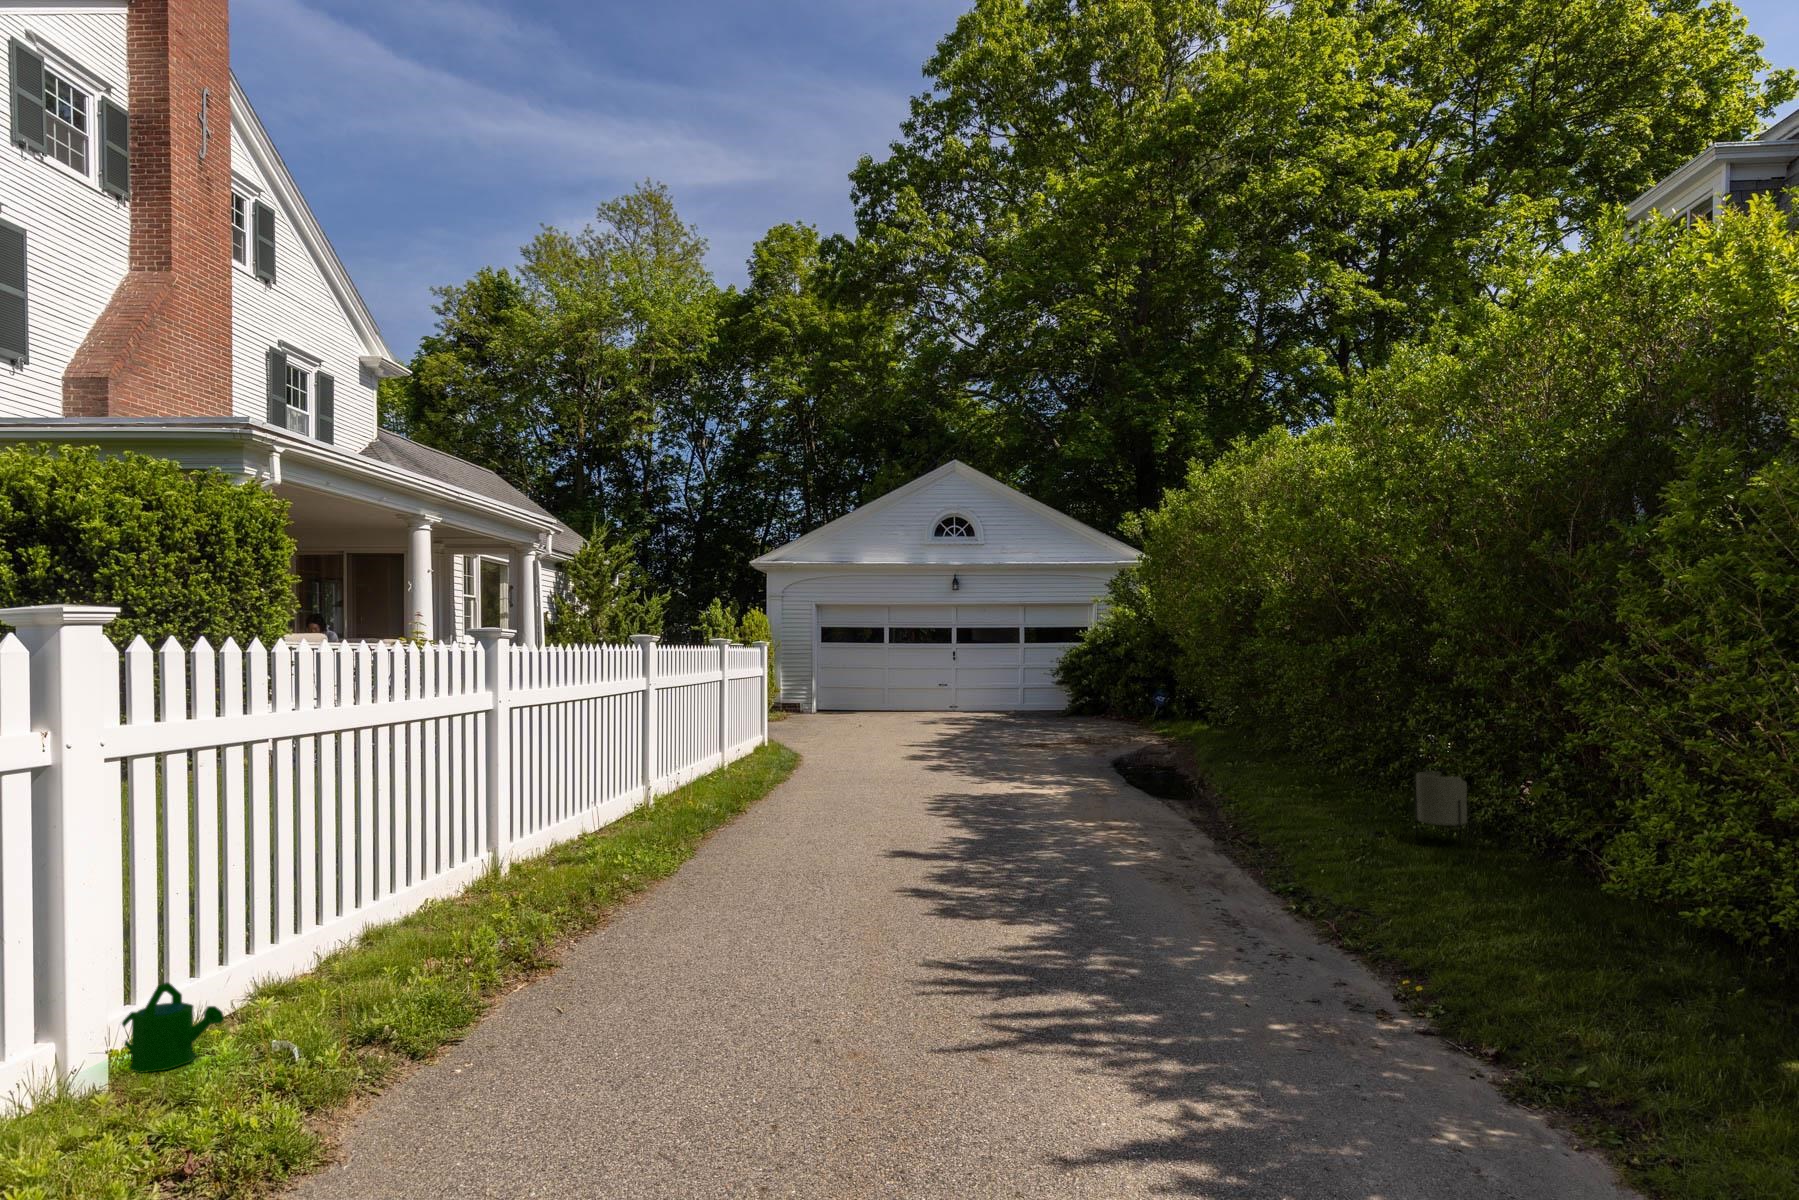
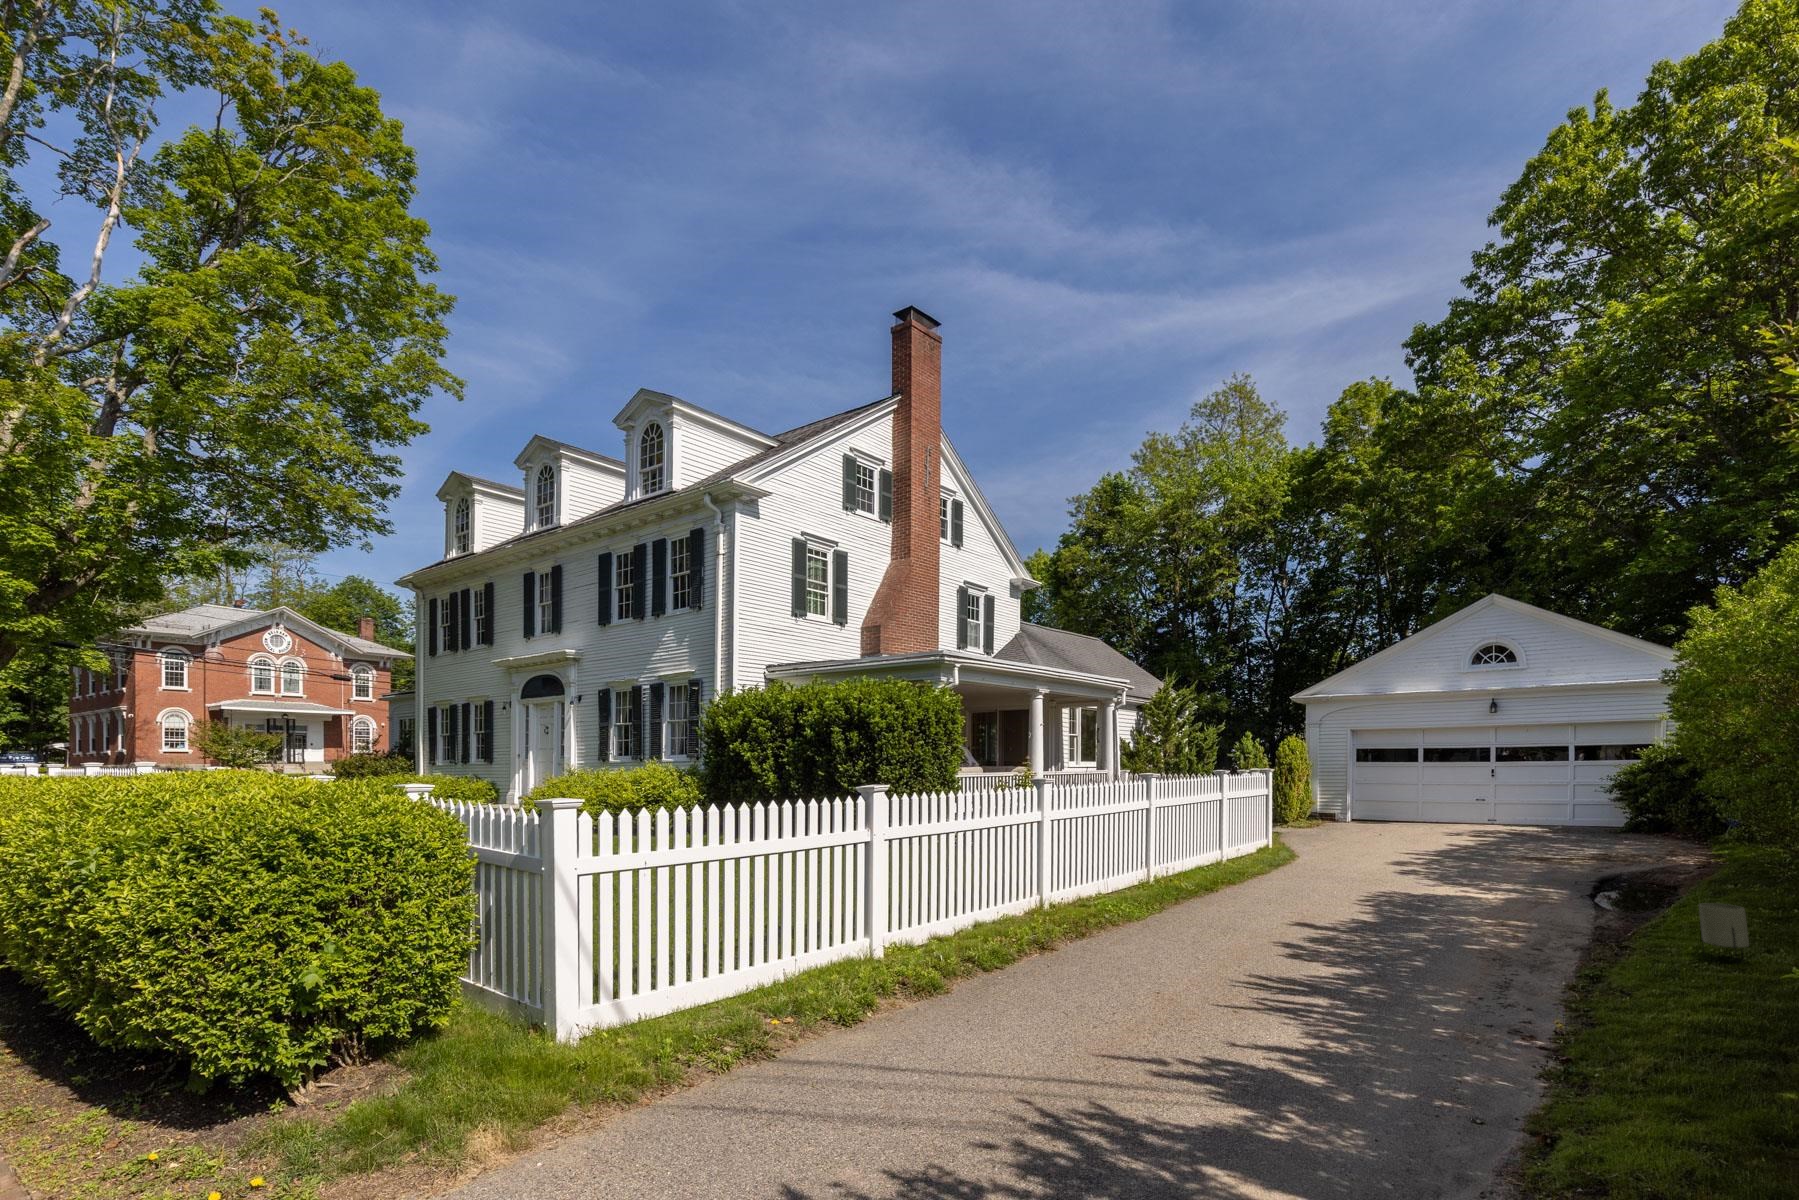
watering can: present [122,982,224,1073] -> none [887,924,919,955]

